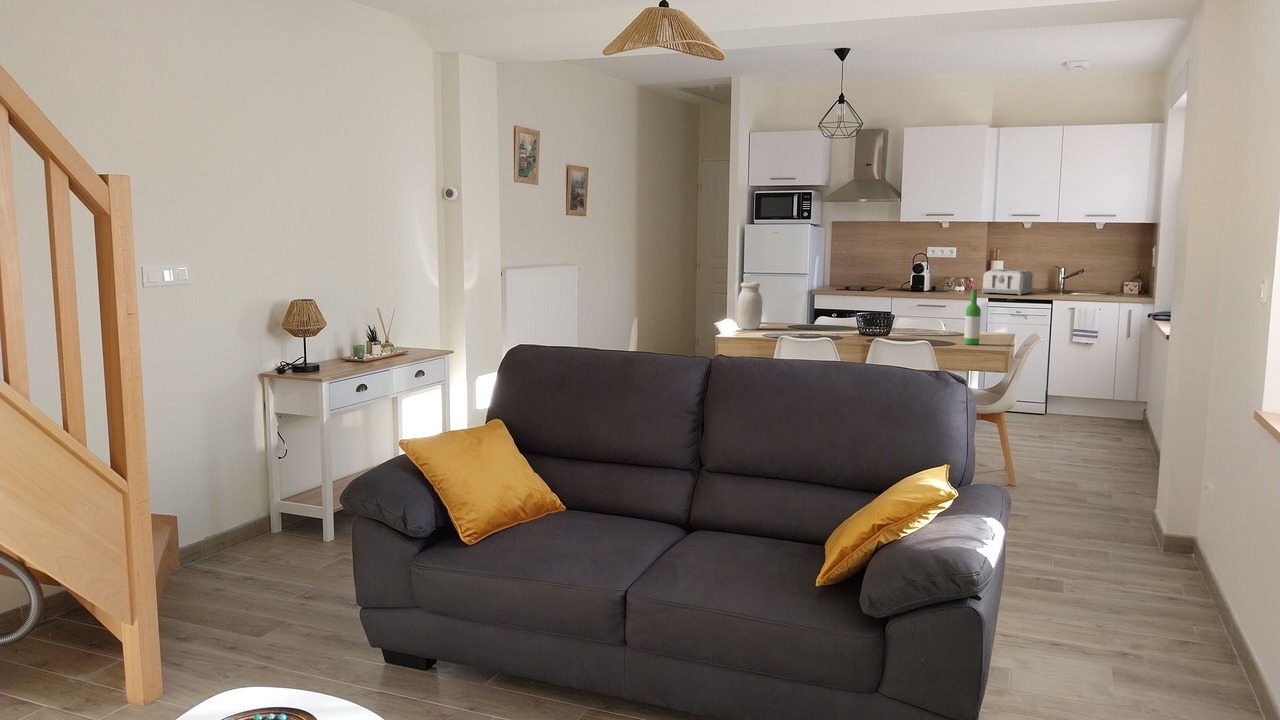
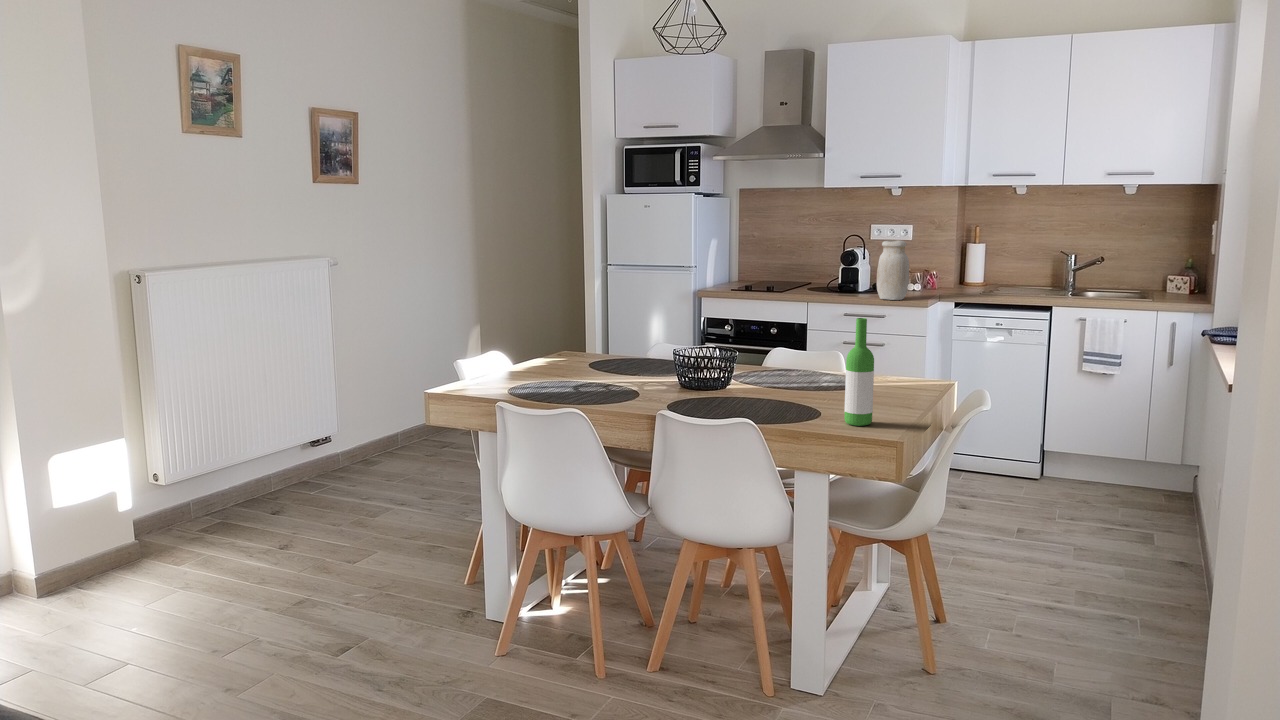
toaster: present [981,269,1034,295] -> none [945,257,1026,298]
jar: present [737,282,762,330] -> present [877,240,909,300]

